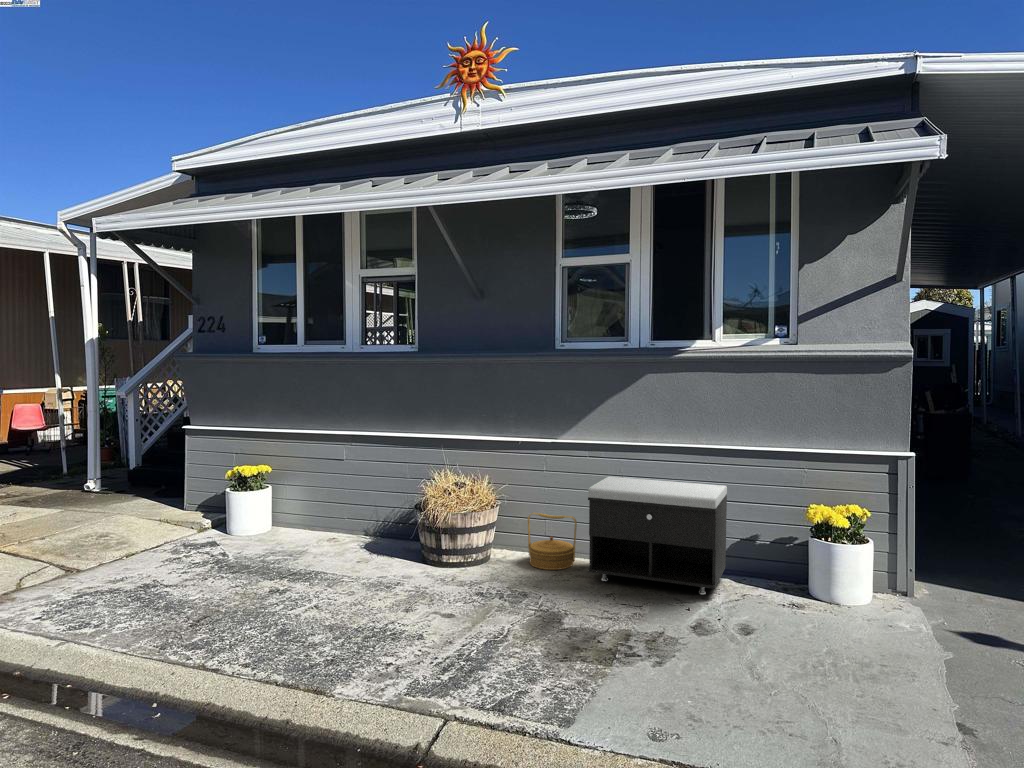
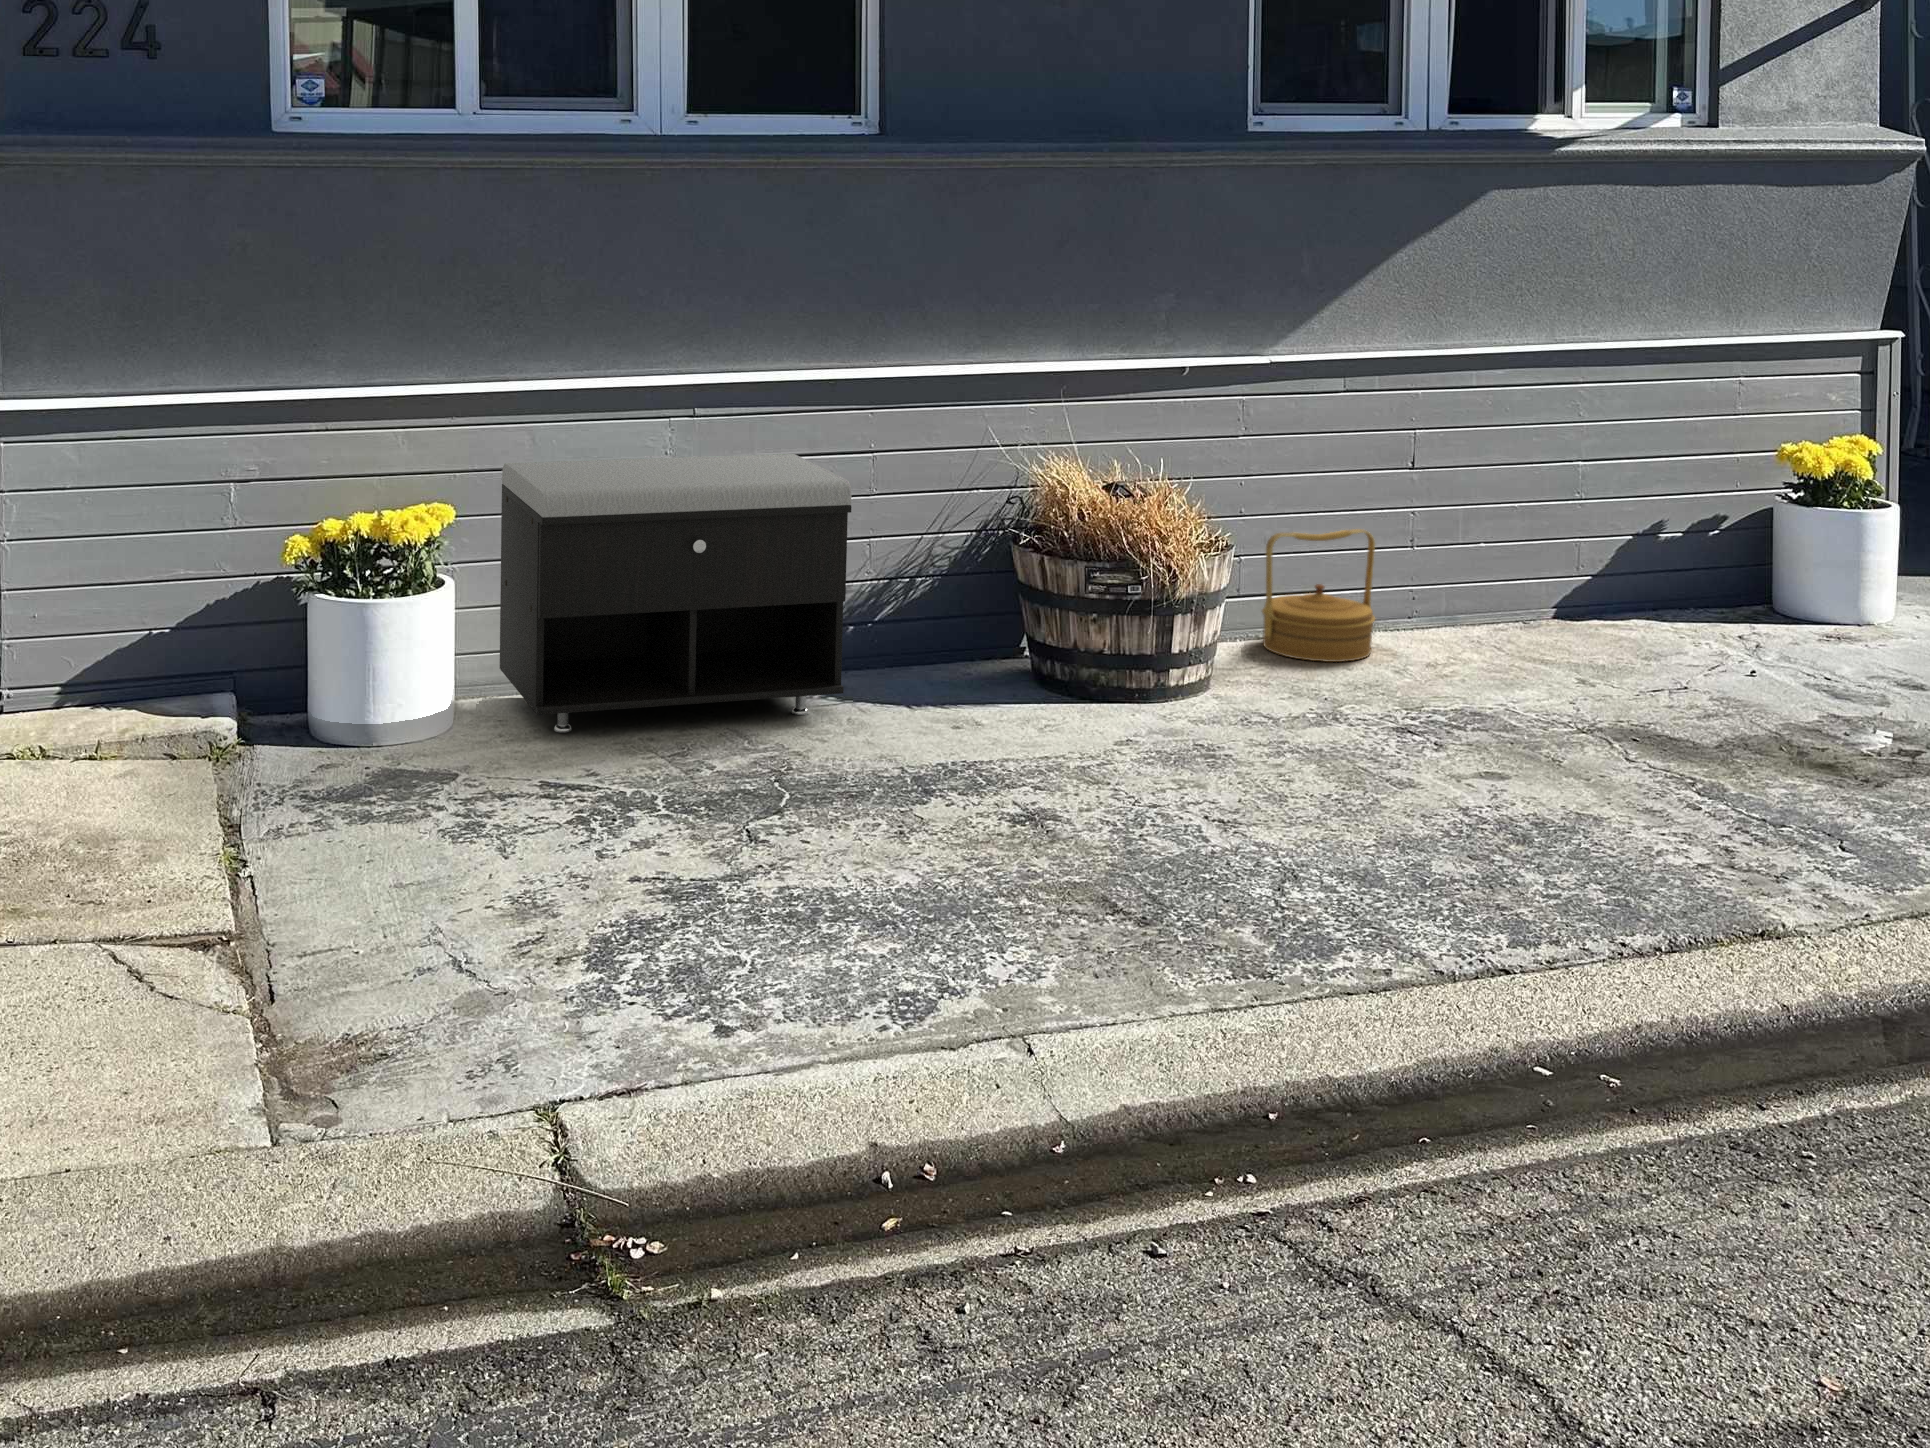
storage bench: present [588,477,727,595] -> present [500,454,852,733]

